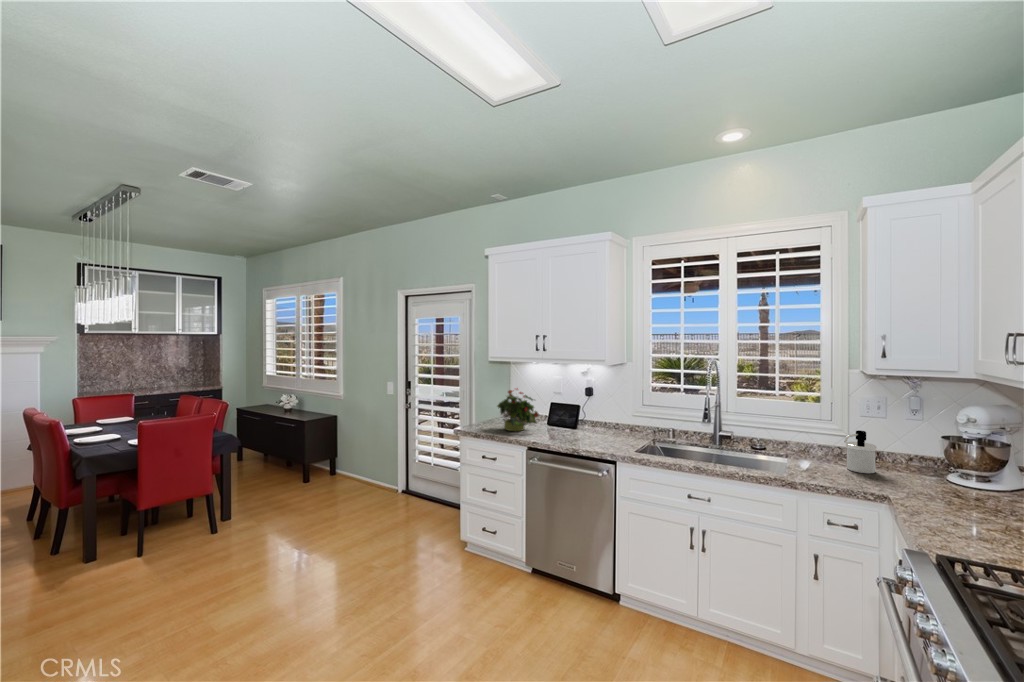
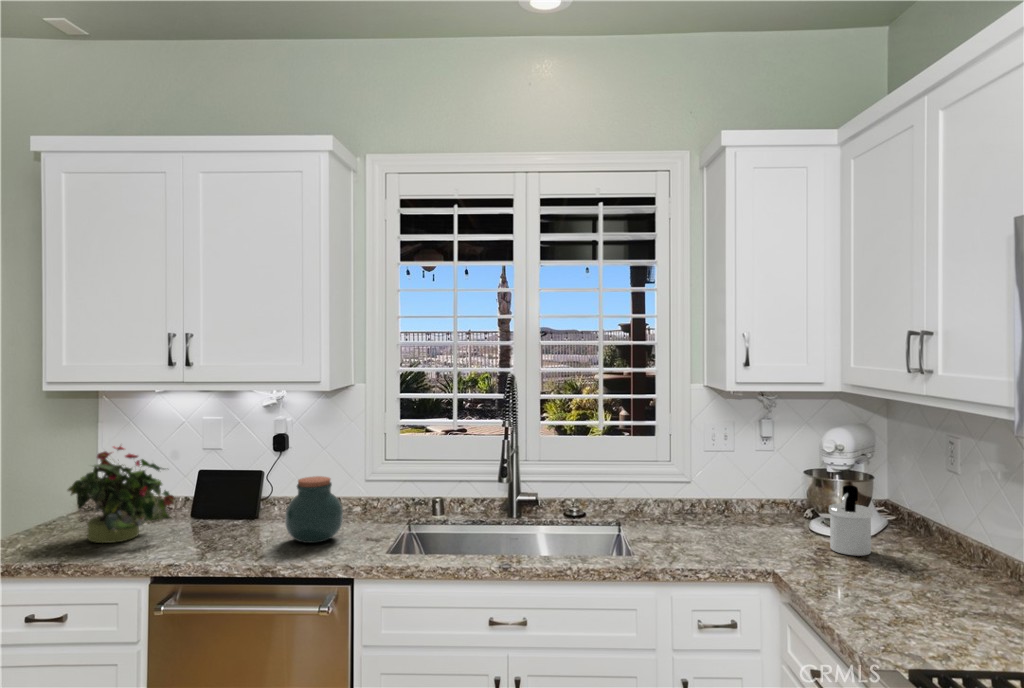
jar: none [587,410,615,442] -> present [285,476,343,543]
soap dispenser: present [844,430,877,473] -> present [829,485,873,556]

